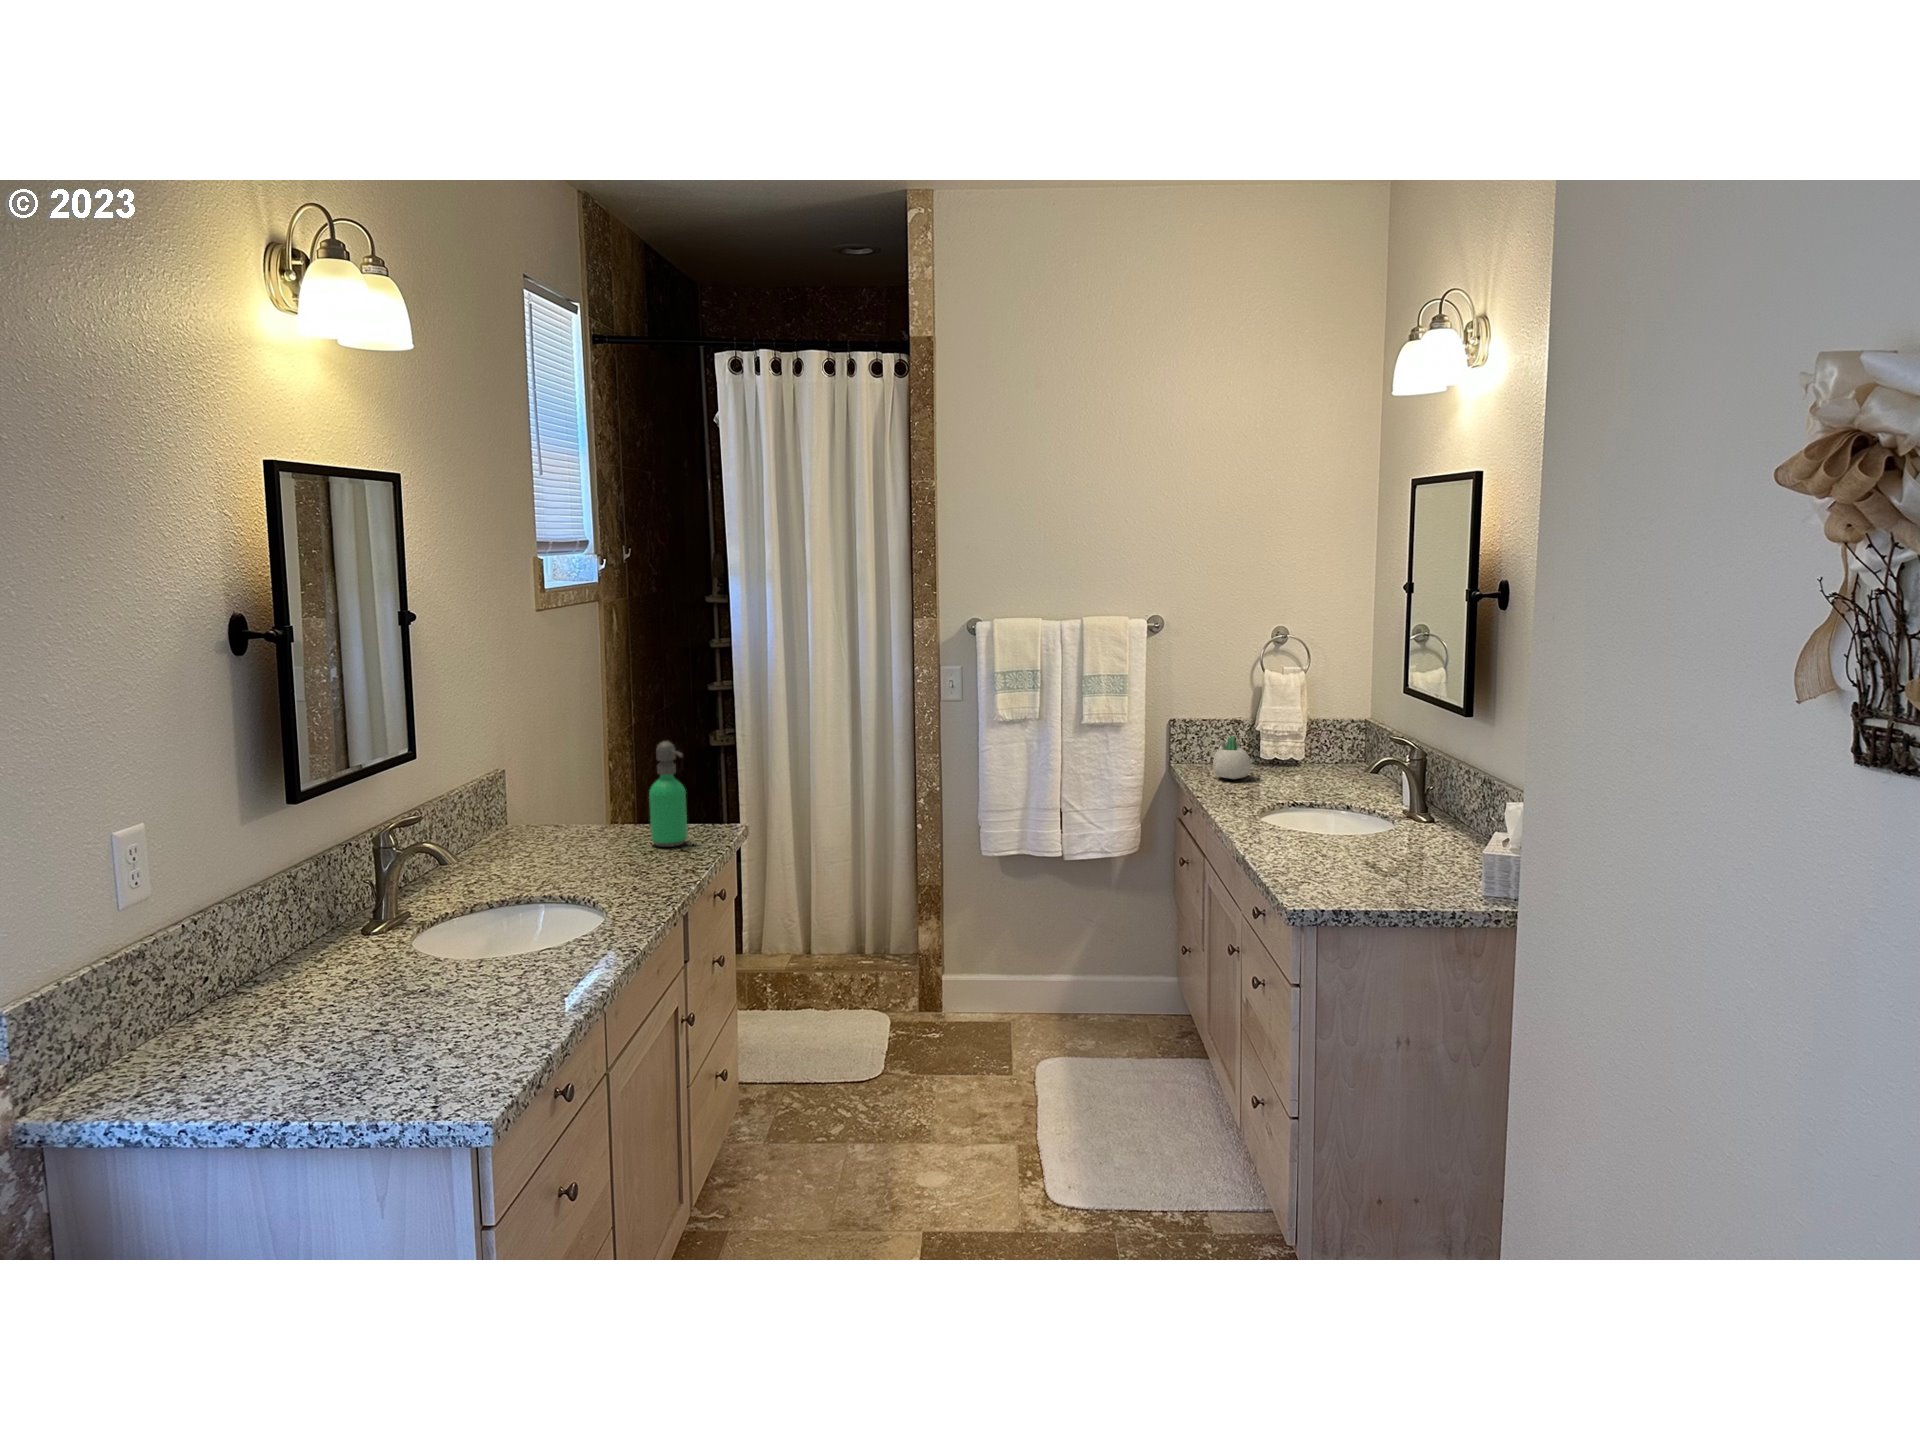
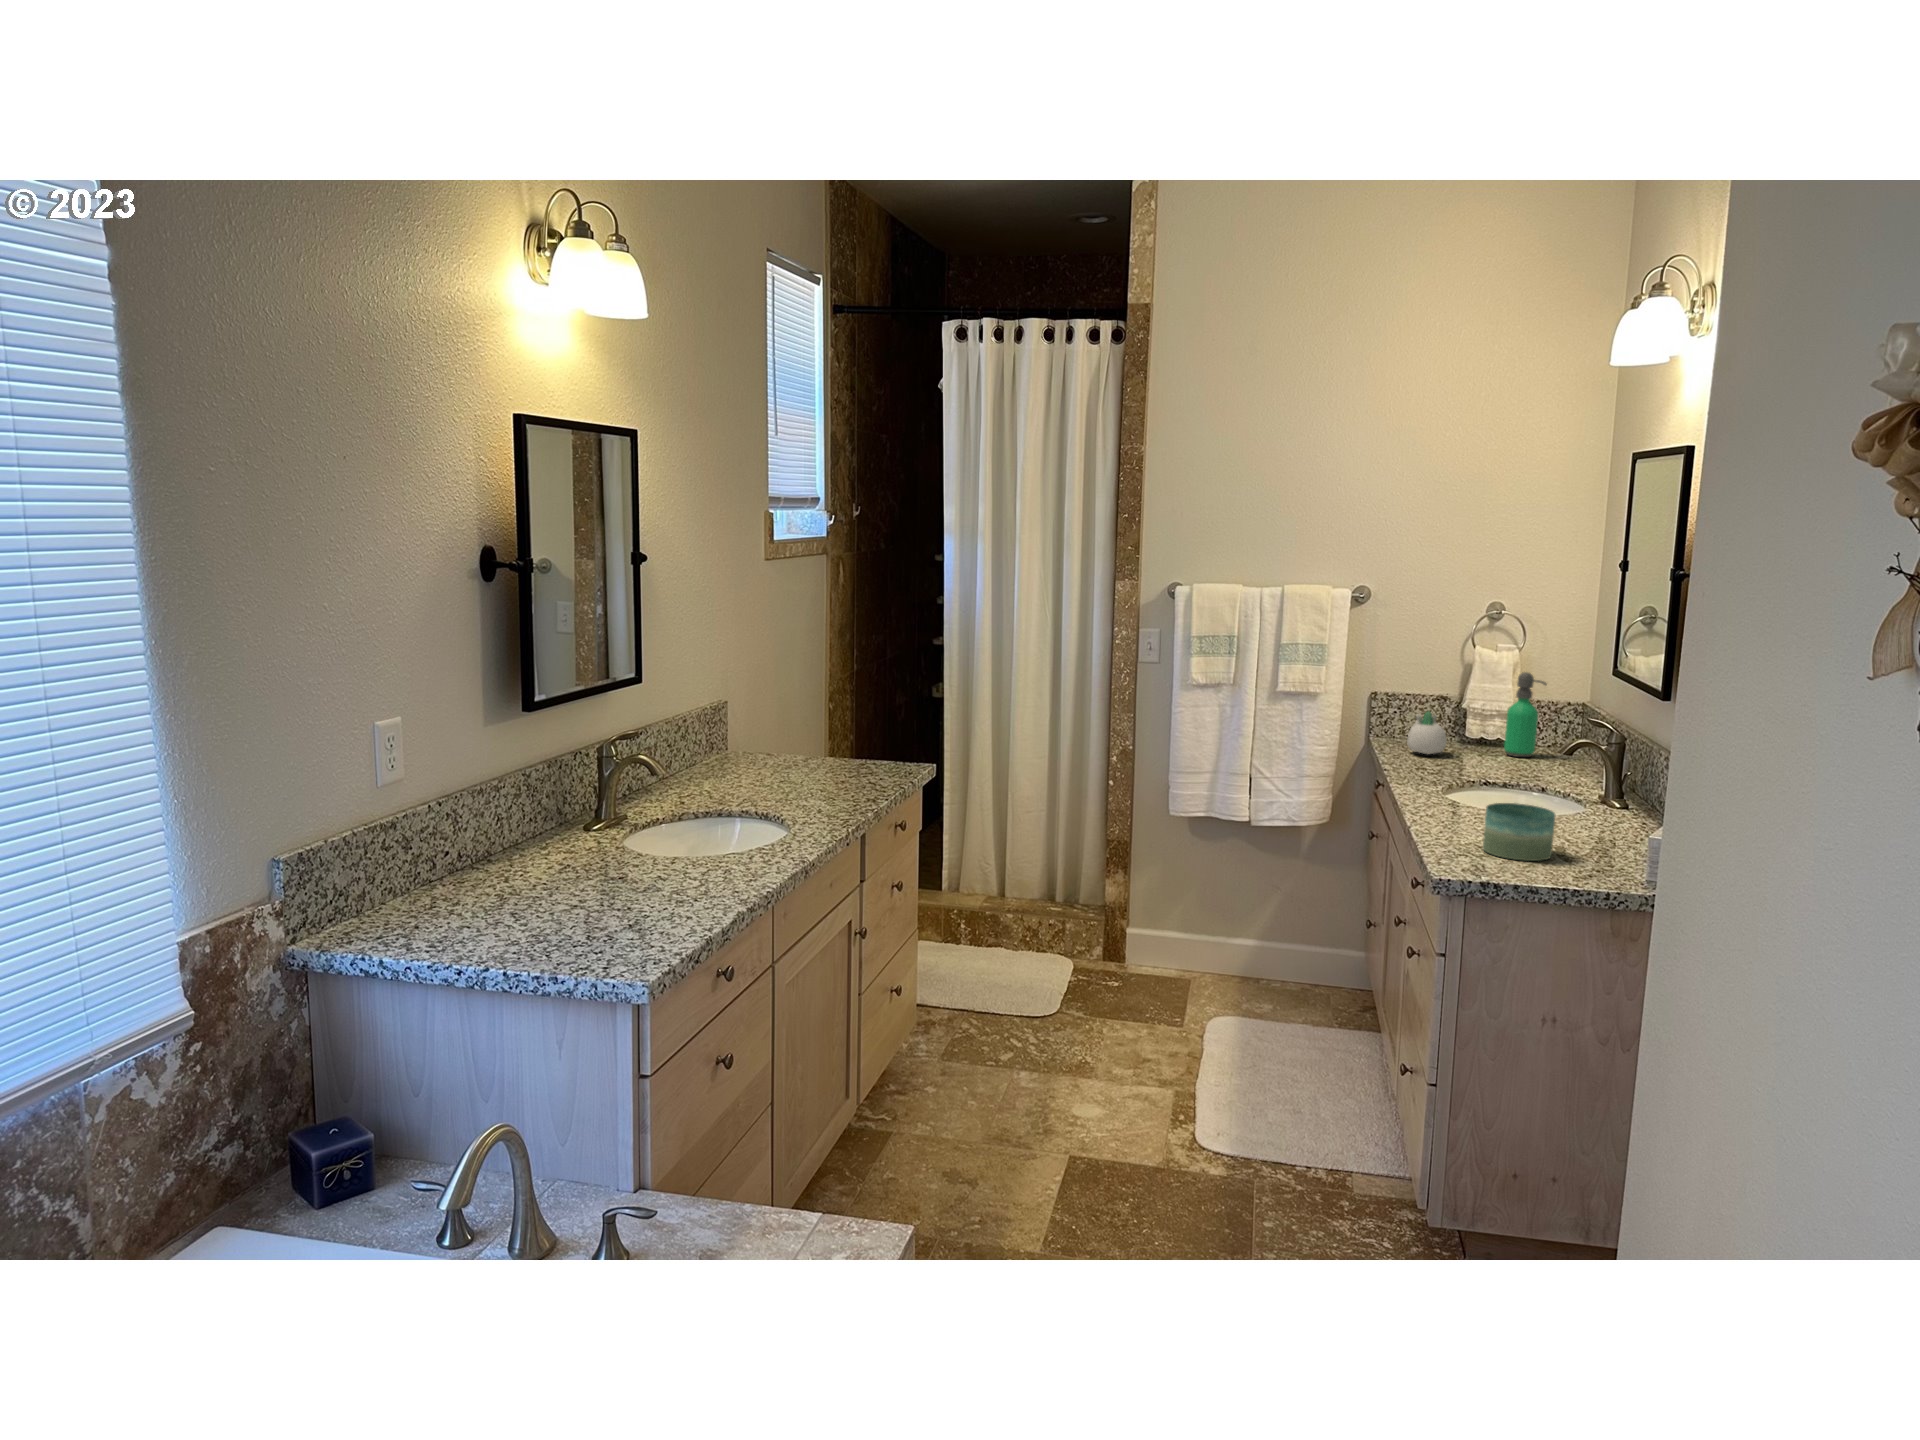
soap dispenser: present [649,741,687,847] -> present [1504,672,1547,757]
candle: none [1322,828,1390,885] -> present [1483,803,1555,861]

